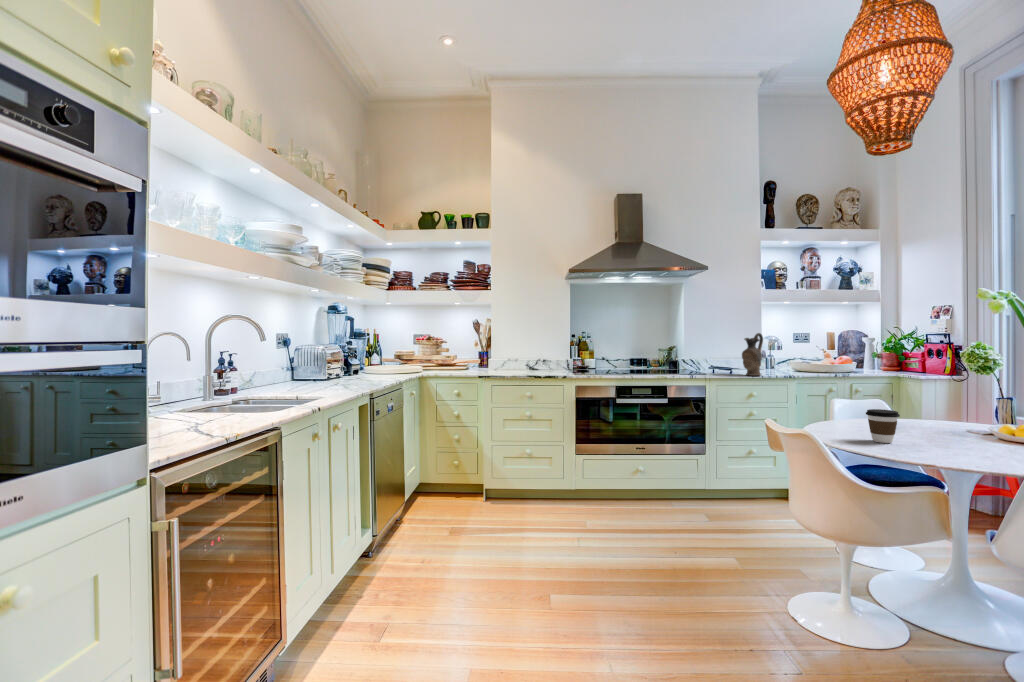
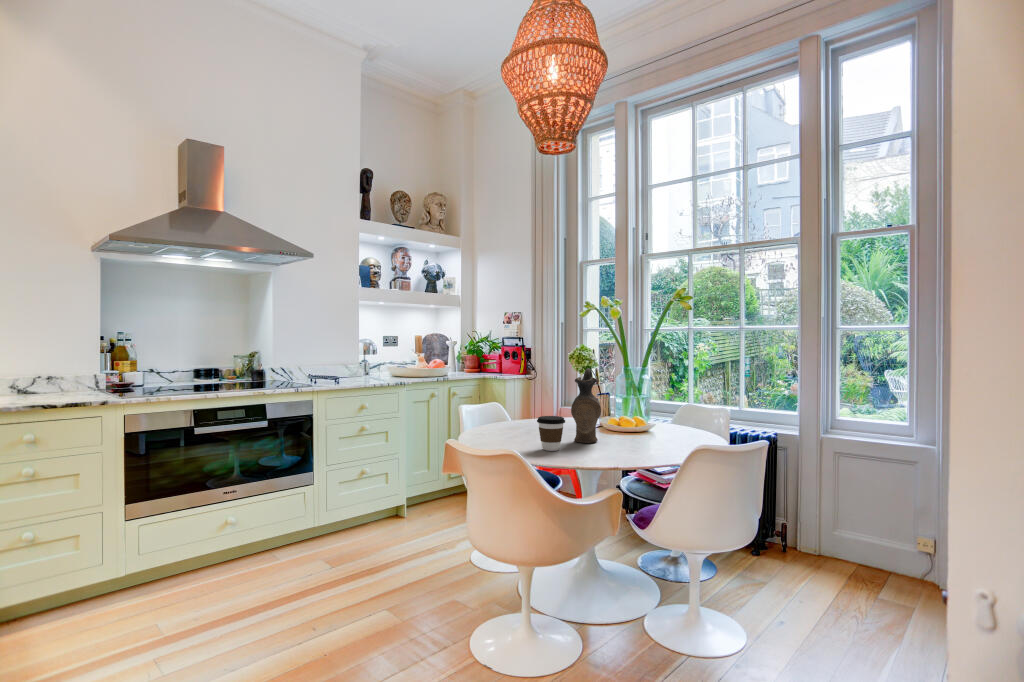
ceramic pitcher: present [742,333,763,376] -> present [571,368,601,443]

